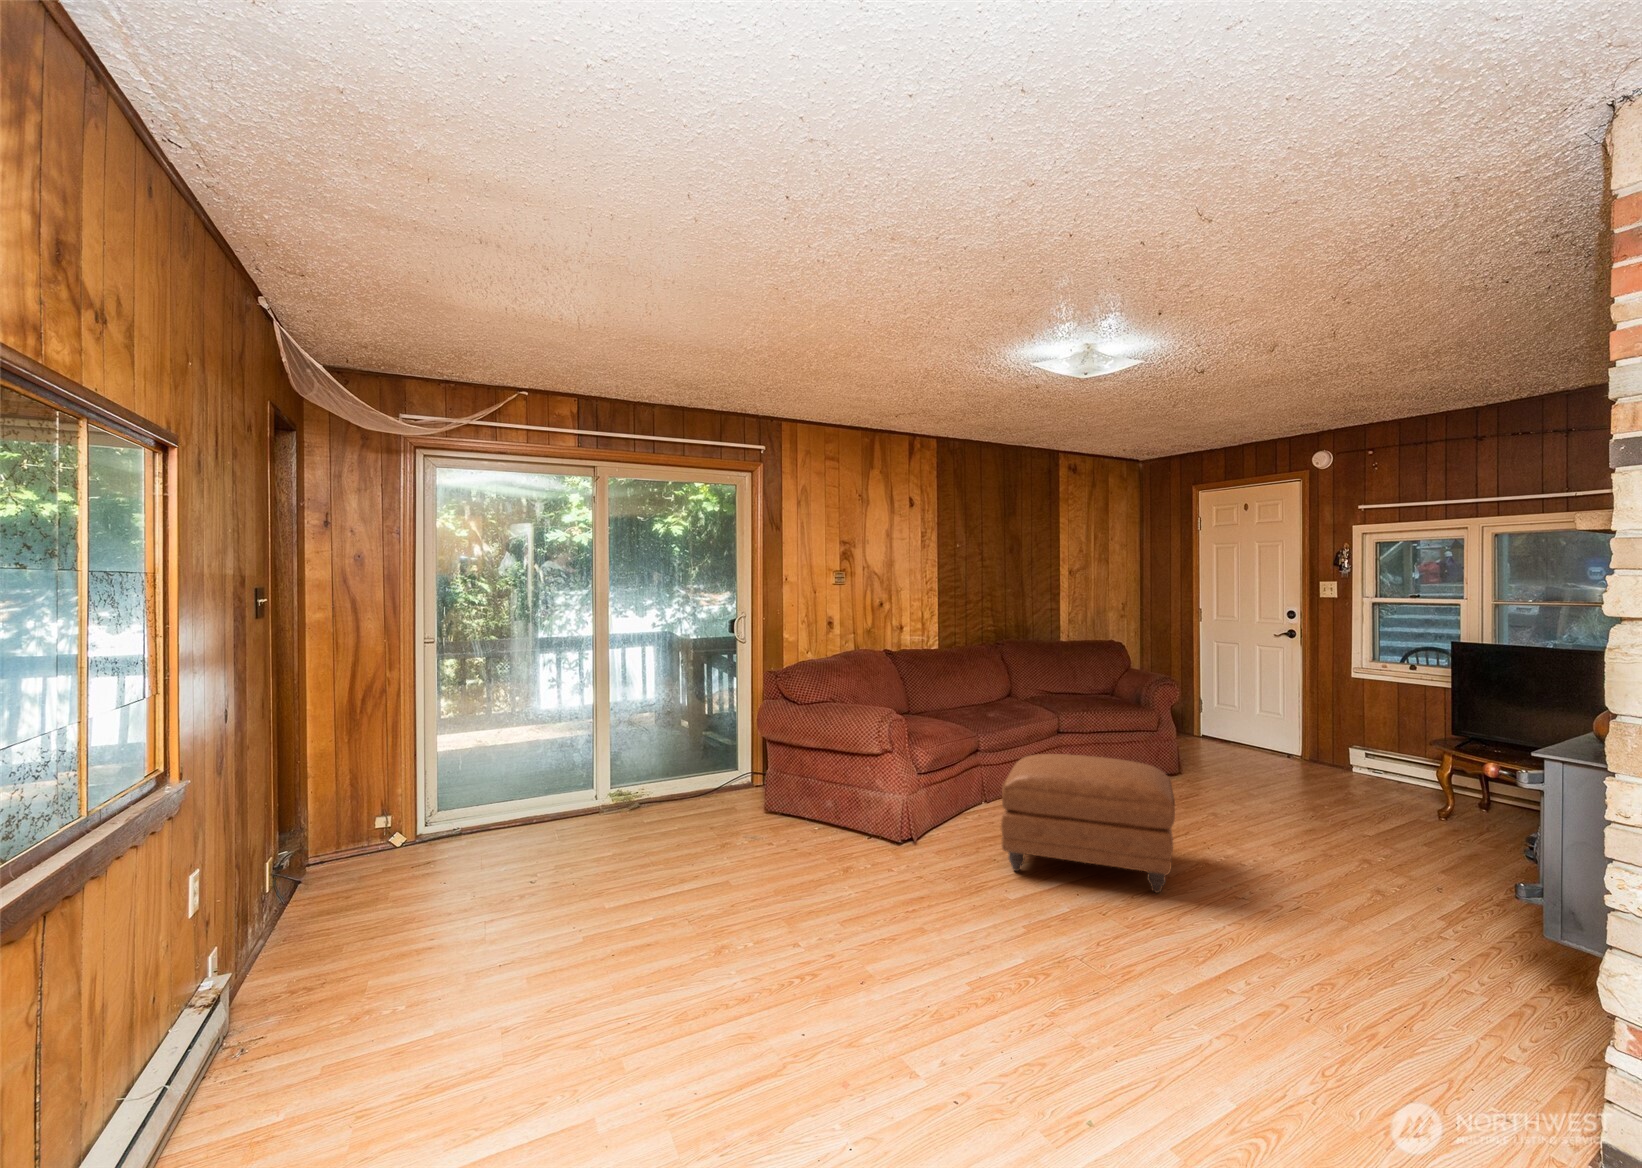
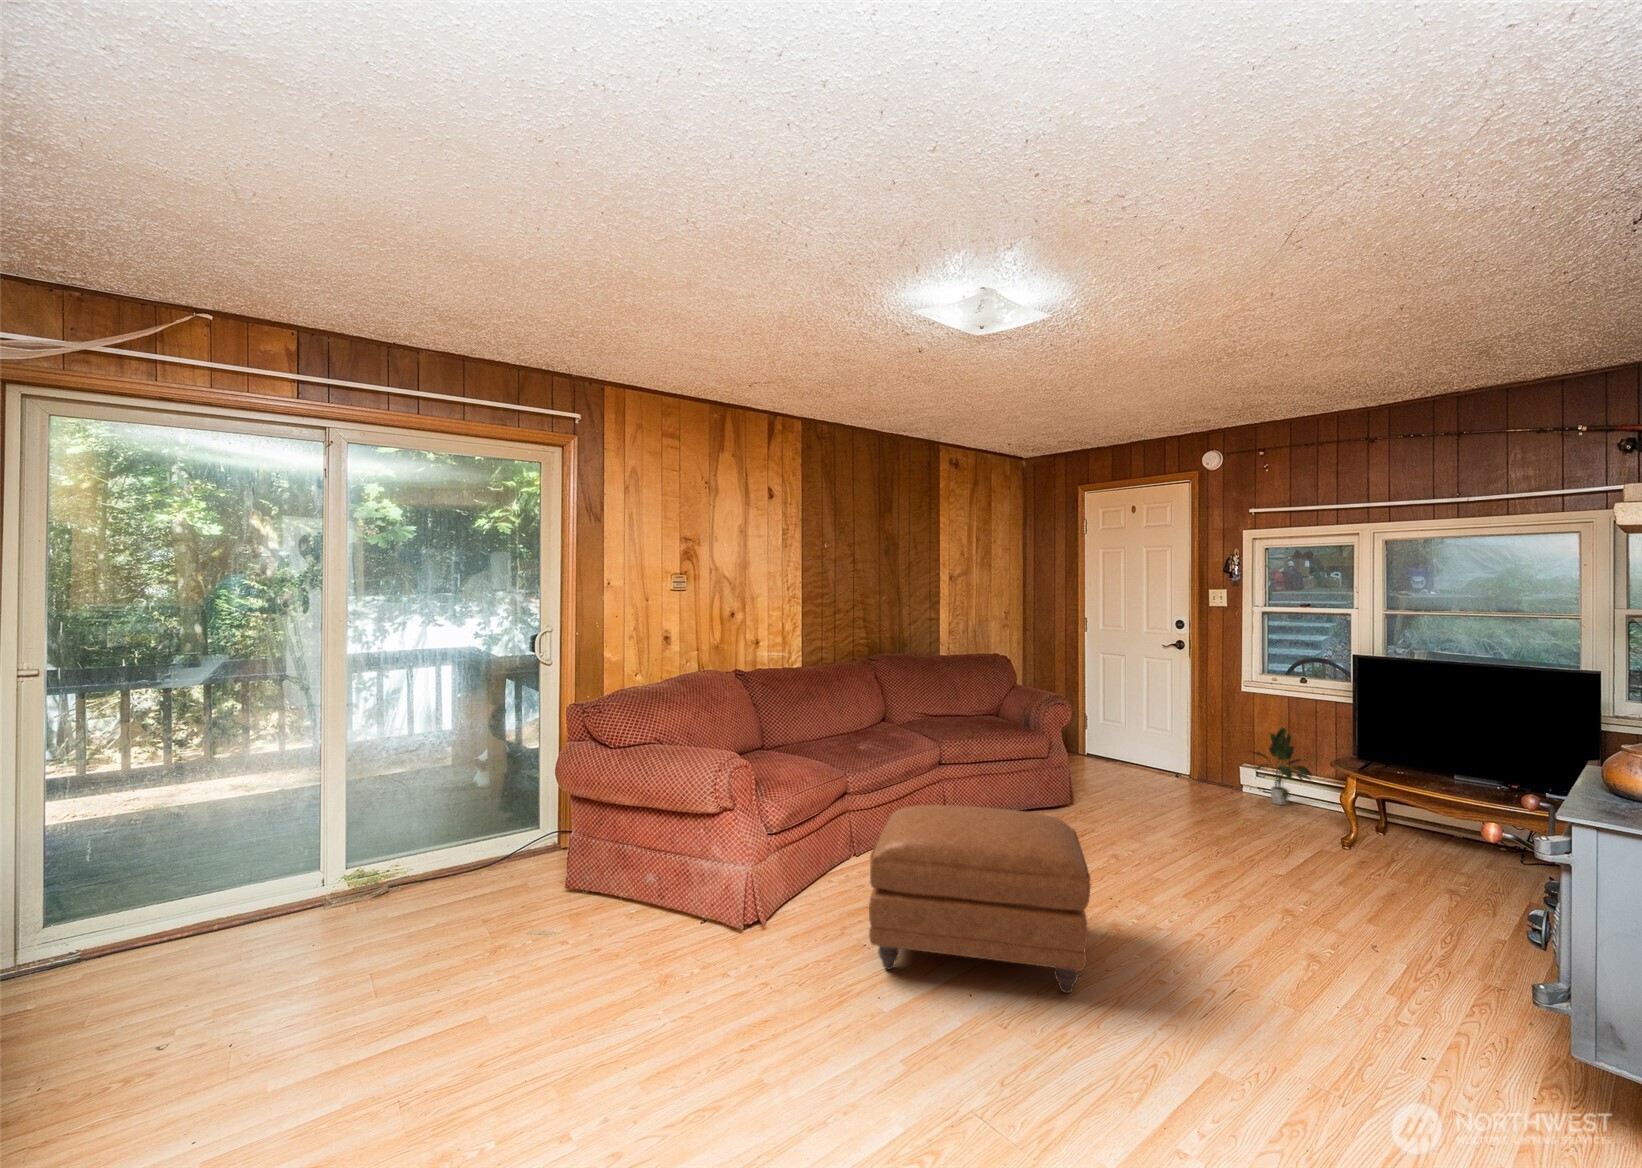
potted plant: none [1354,710,1421,781] -> present [1252,728,1312,805]

